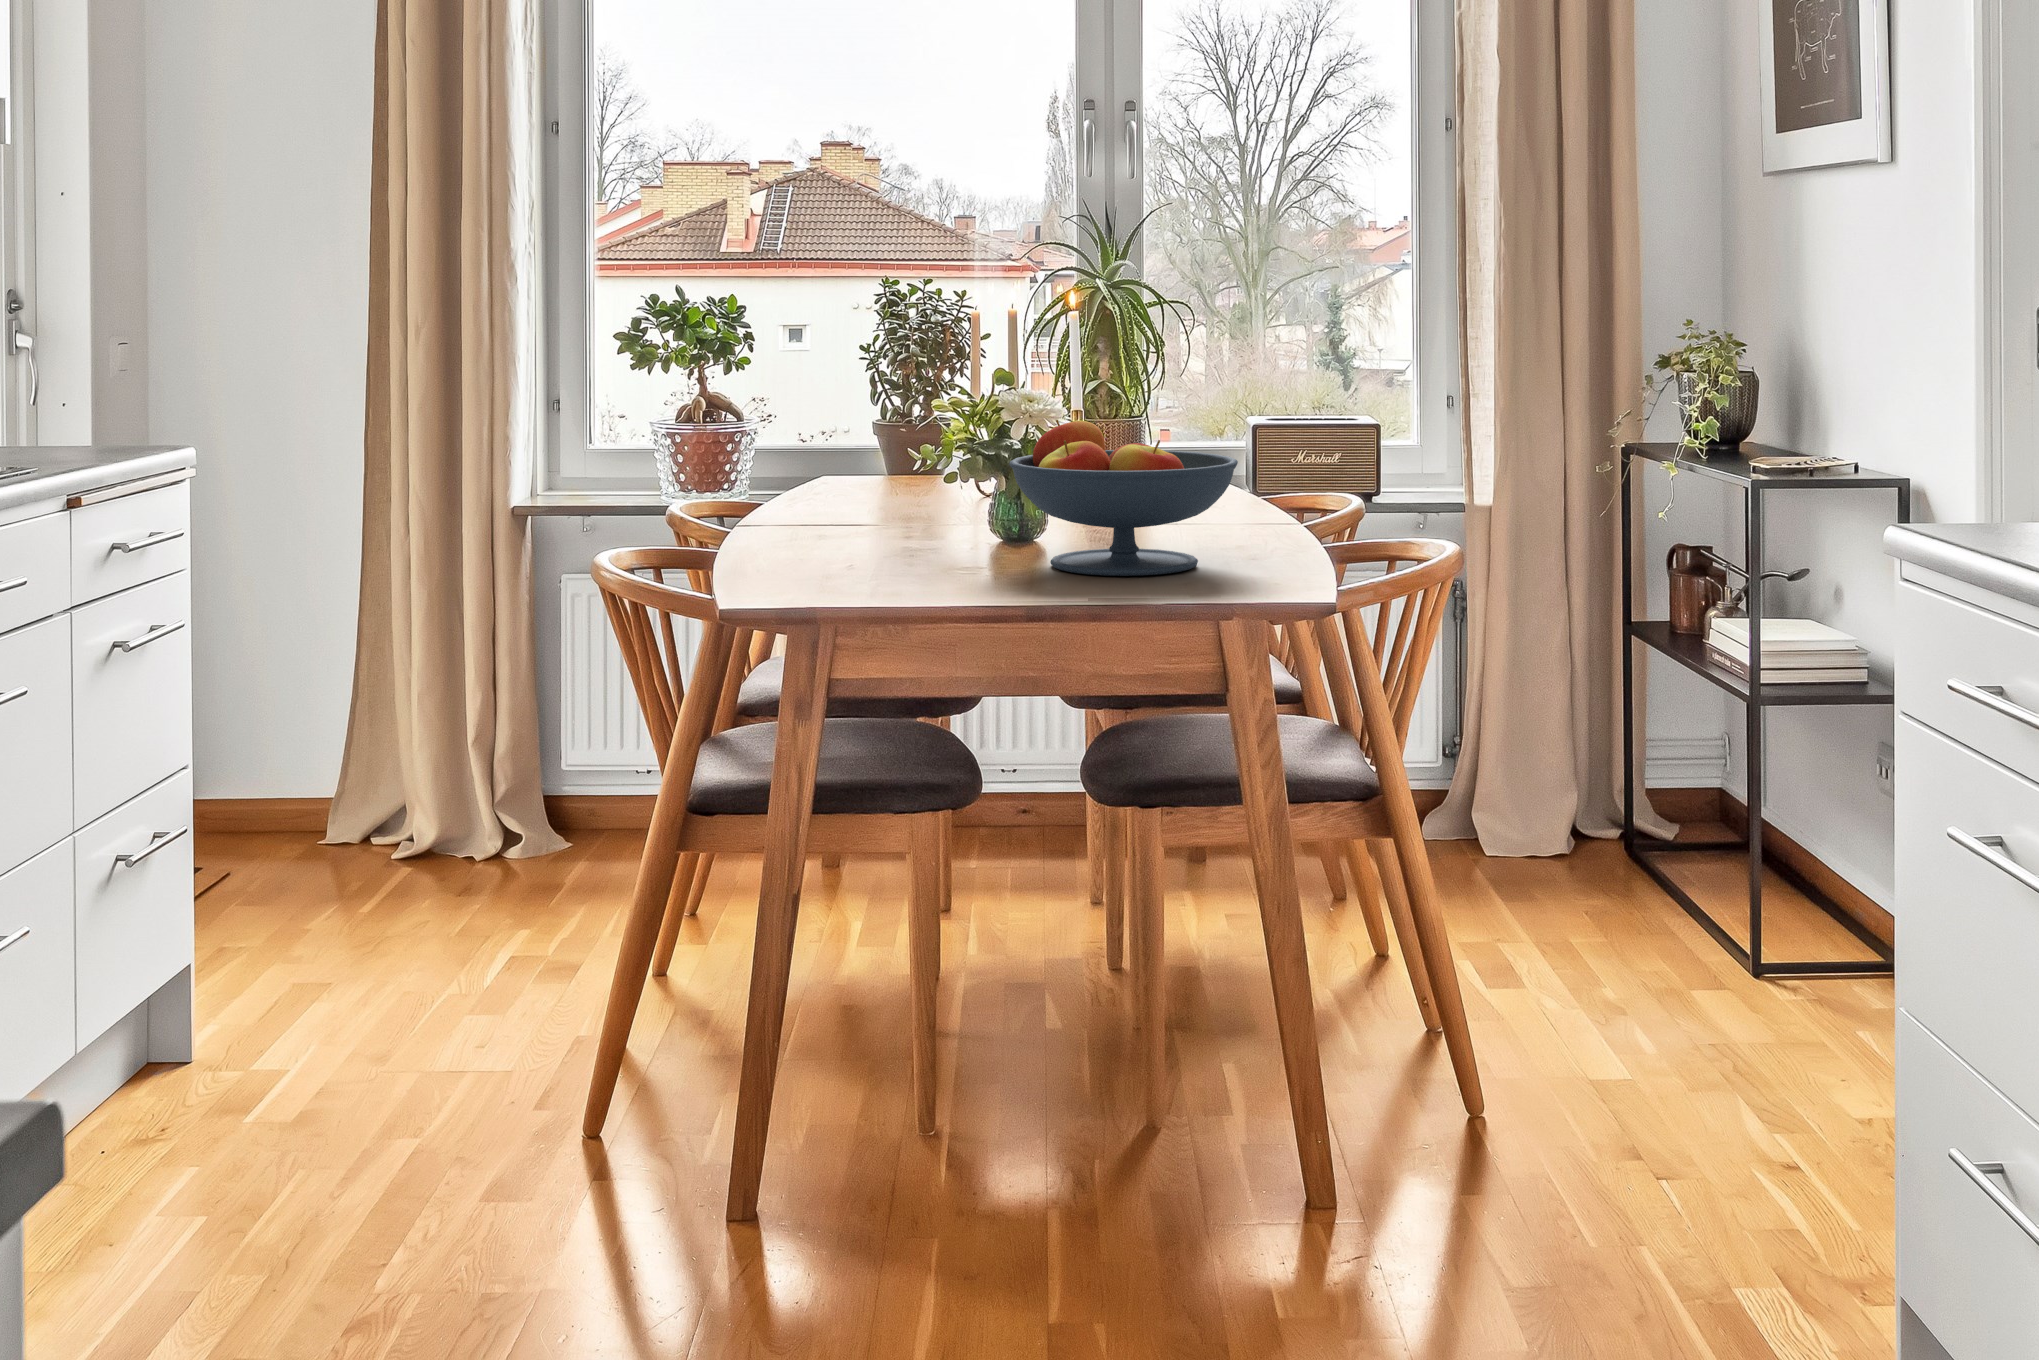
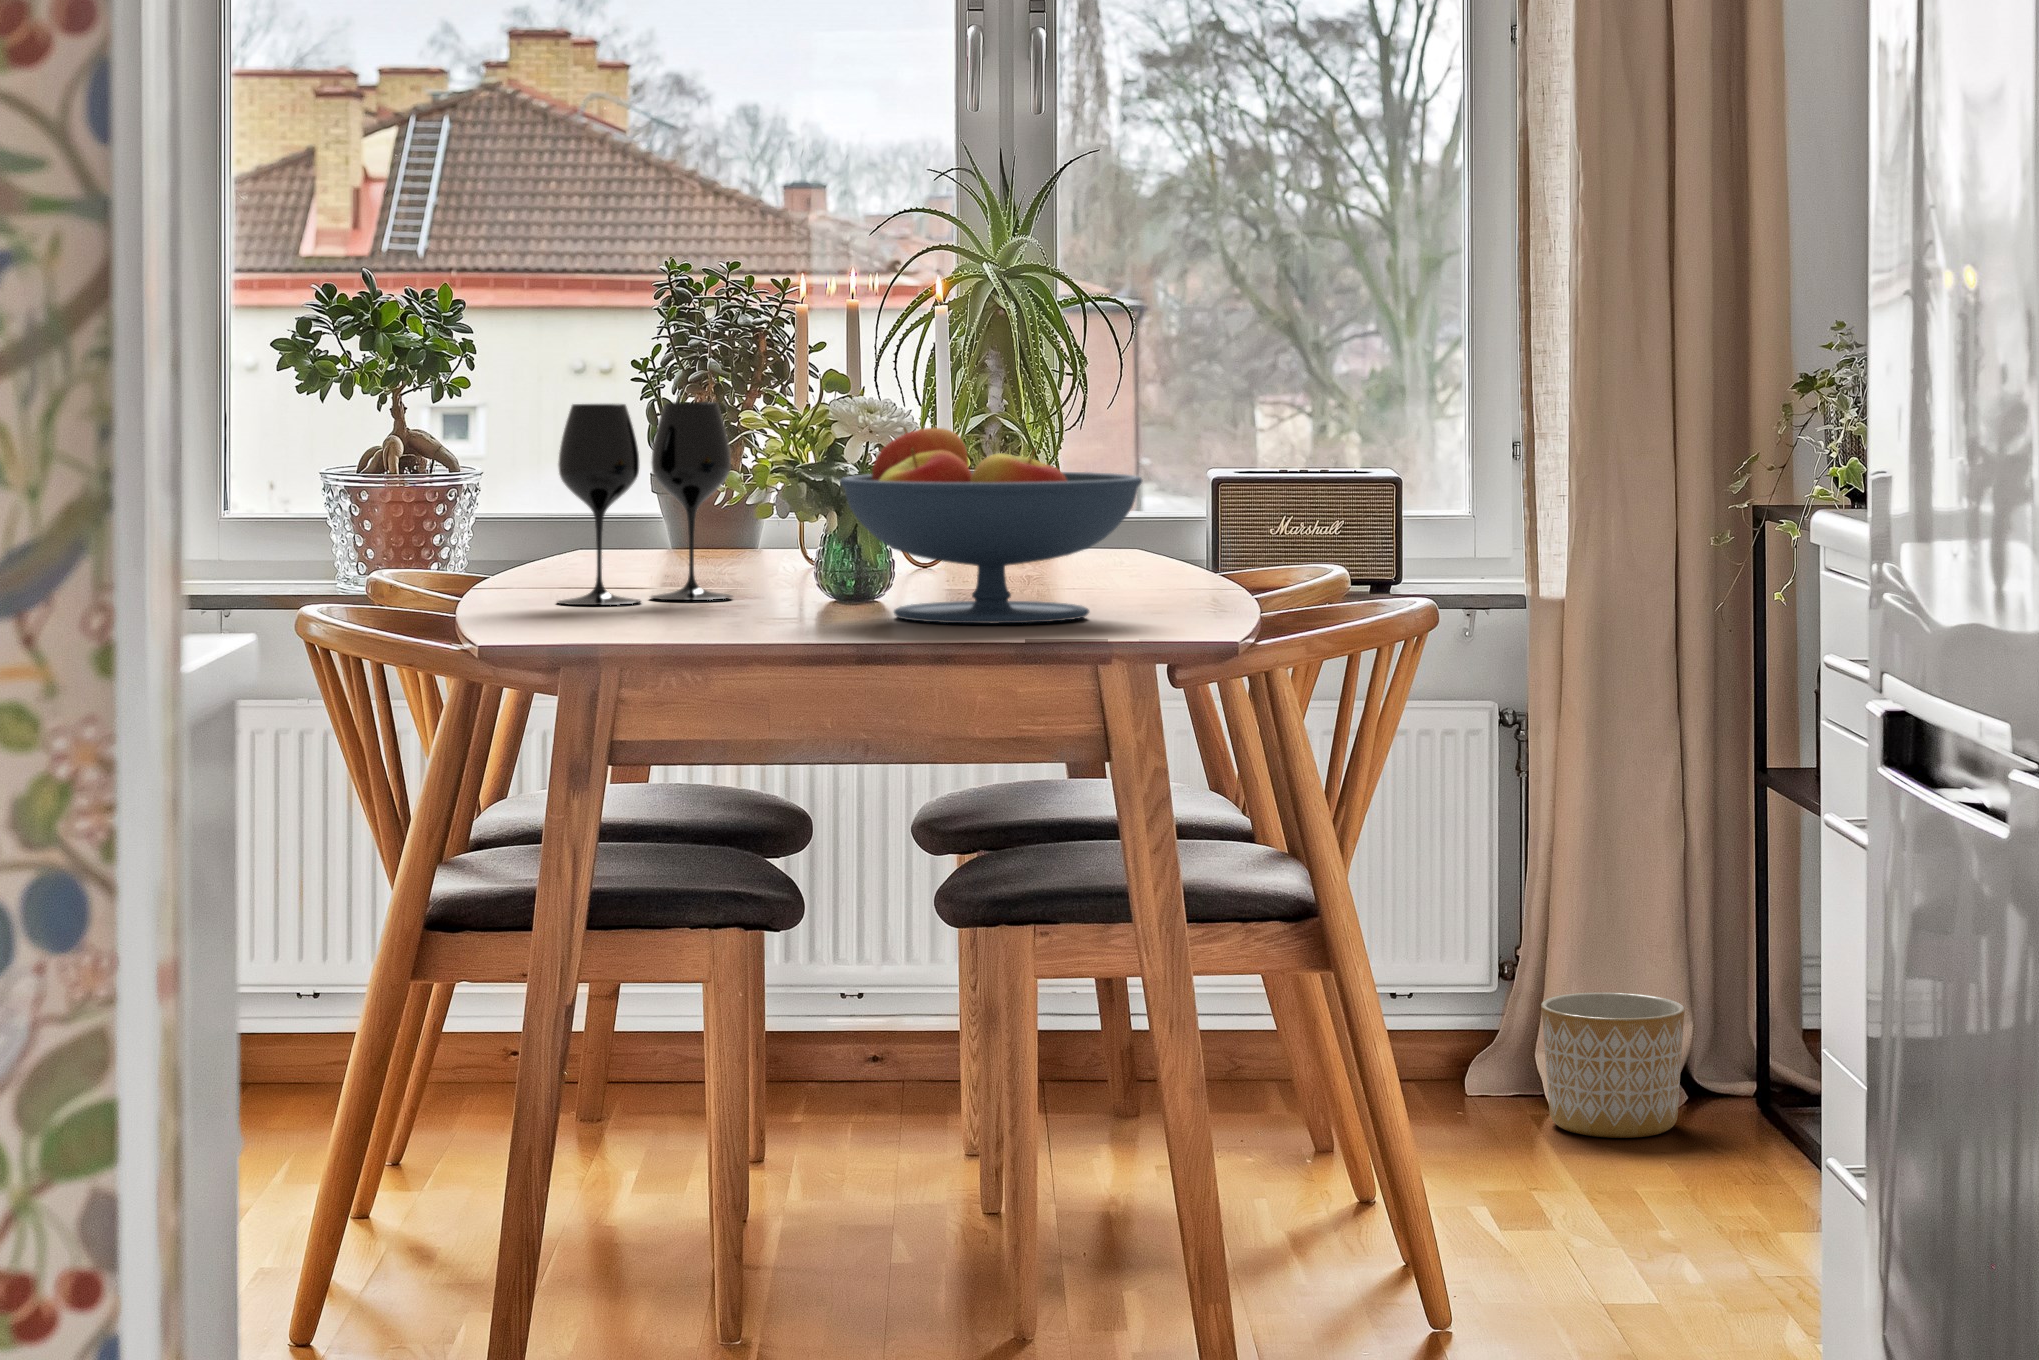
wine glass: none [798,395,929,550] -> present [558,402,732,605]
planter: none [1481,776,1581,882] -> present [1541,992,1685,1138]

